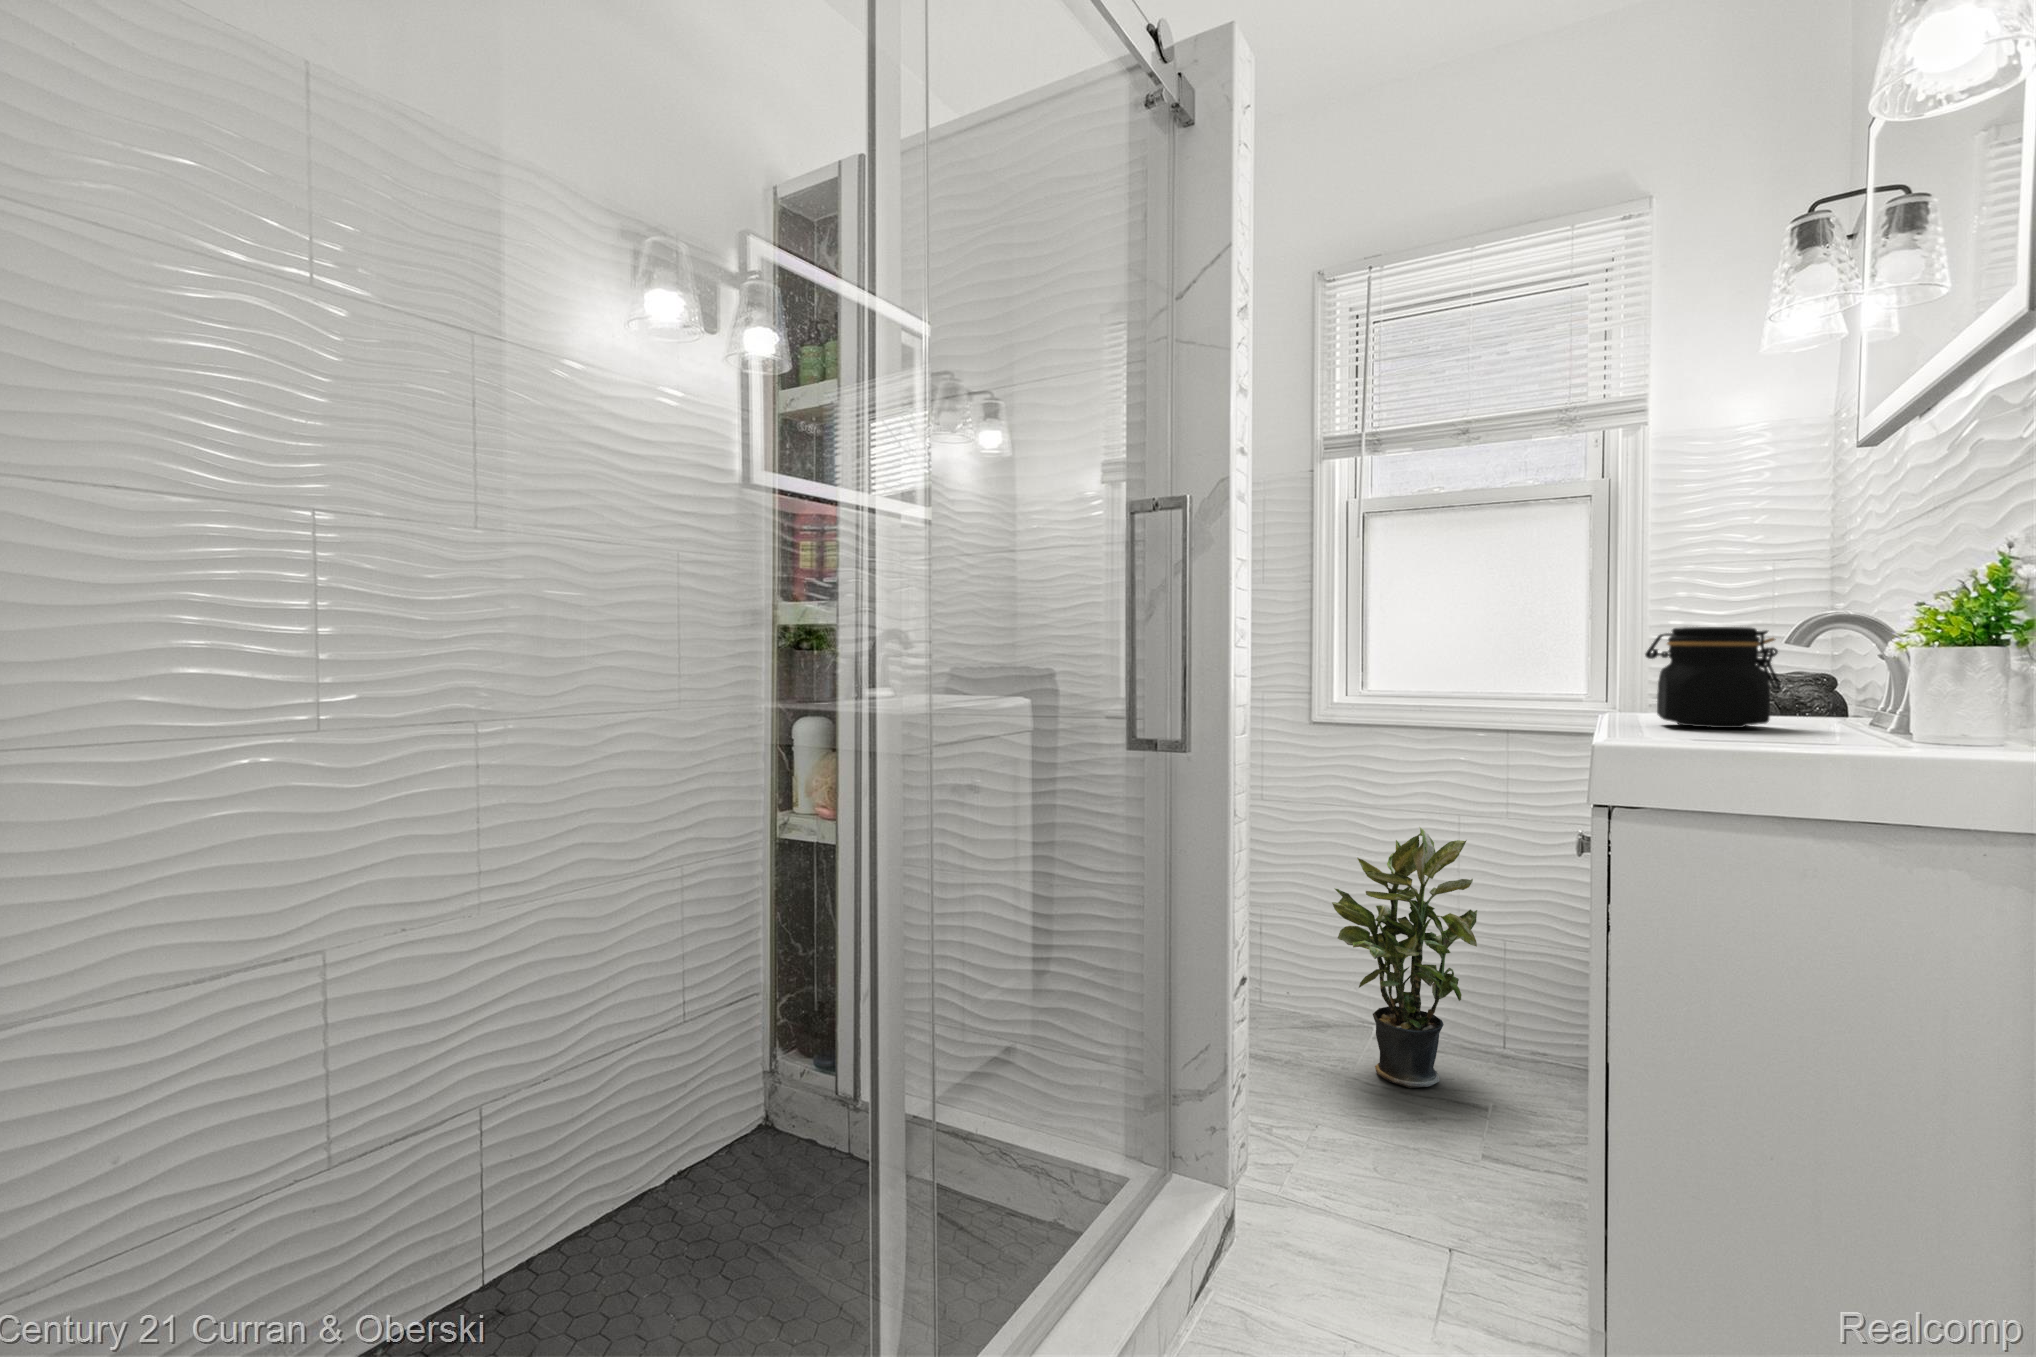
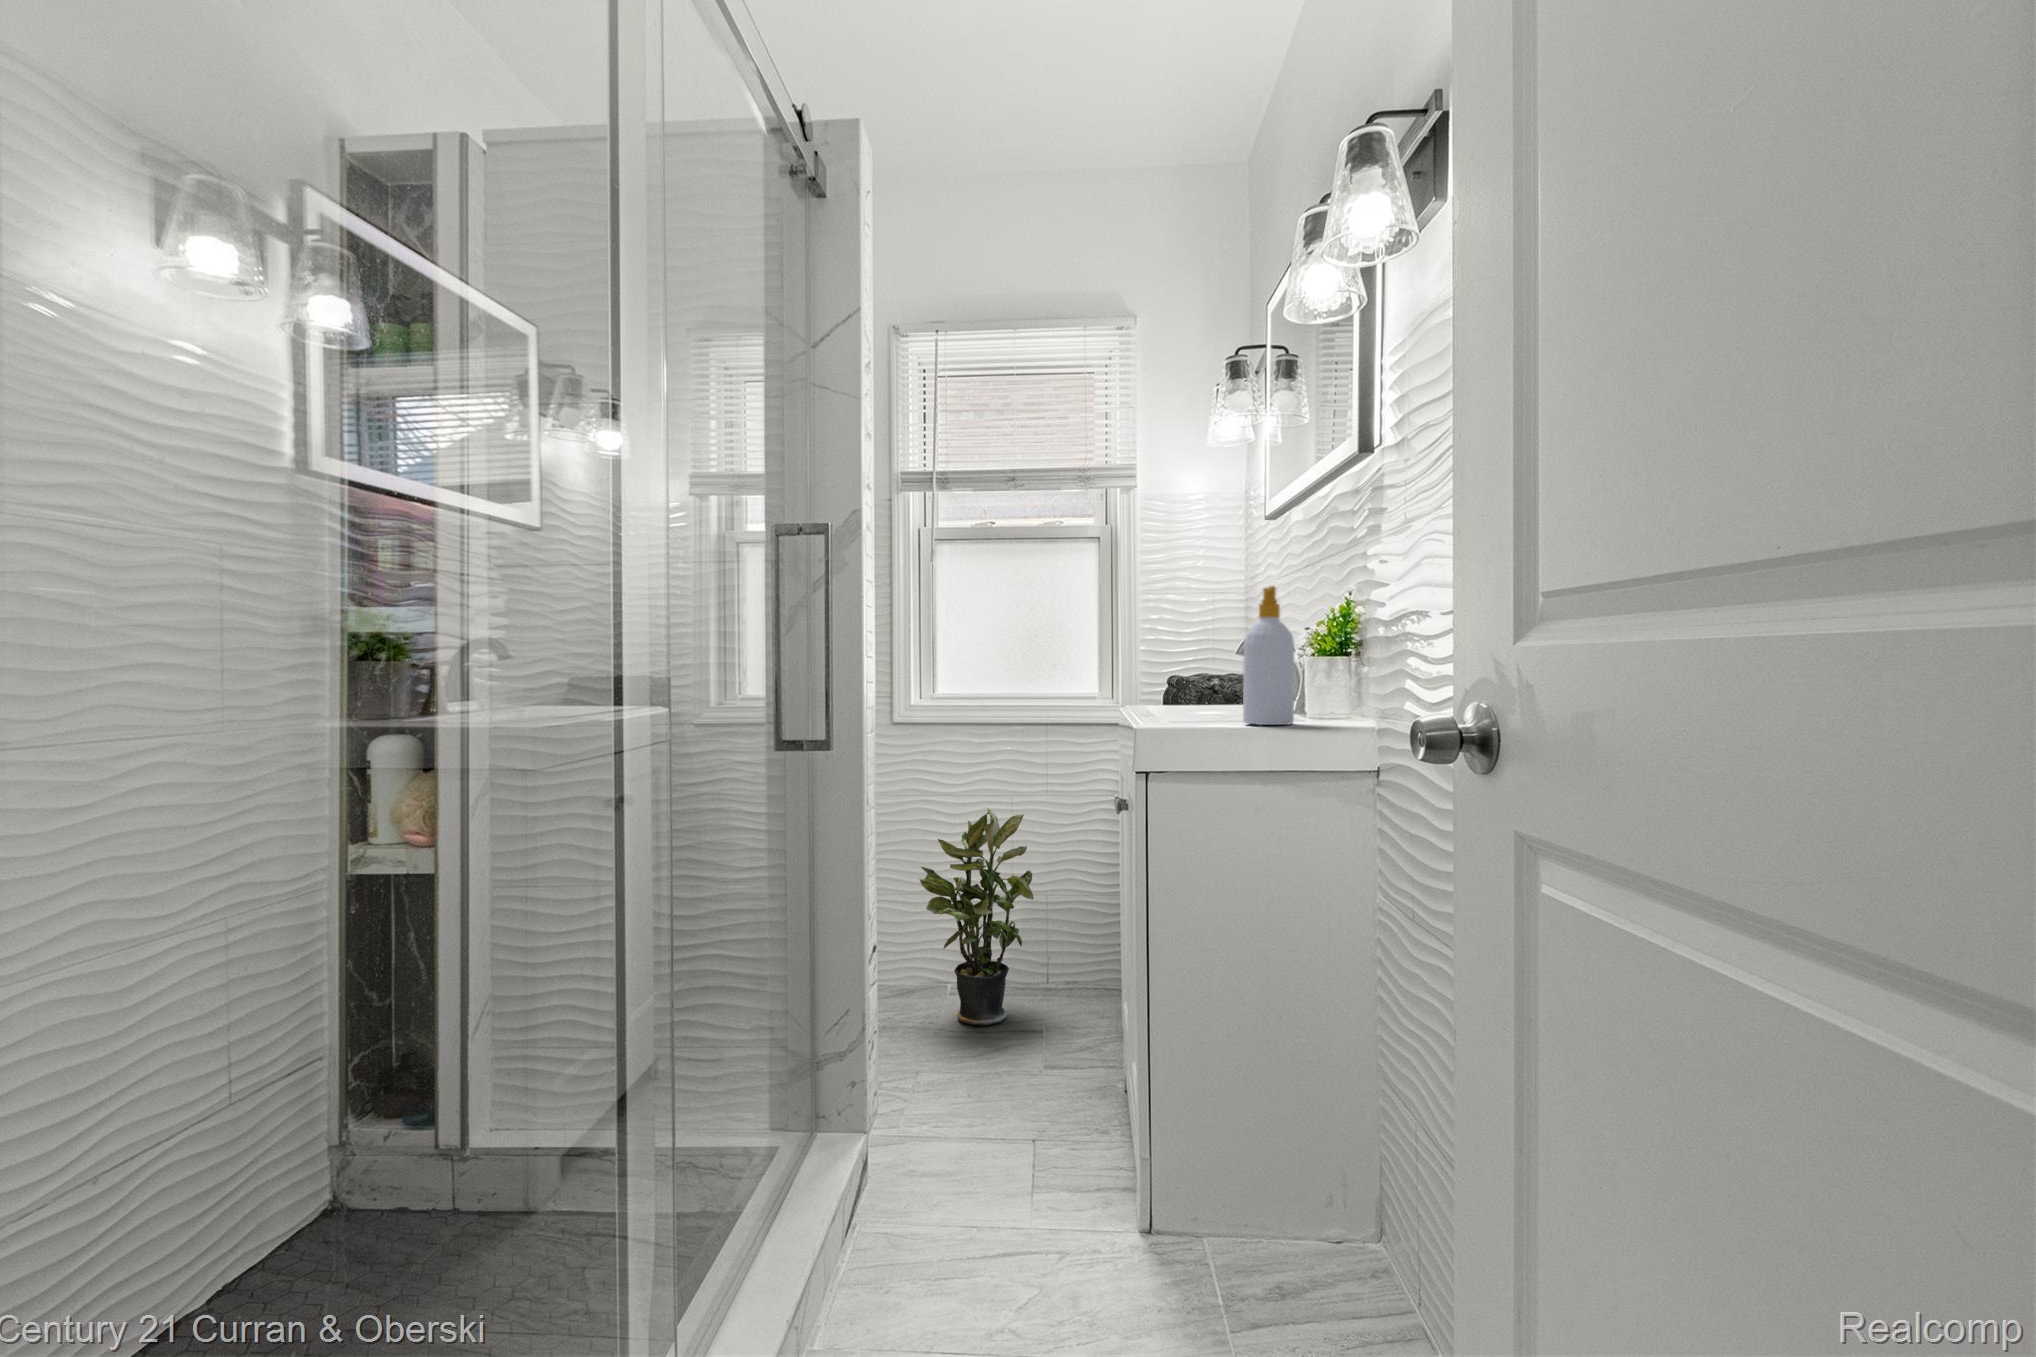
soap bottle: none [1772,538,1877,755] -> present [1243,586,1294,725]
jar: present [1645,627,1781,728] -> none [1157,642,1236,712]

